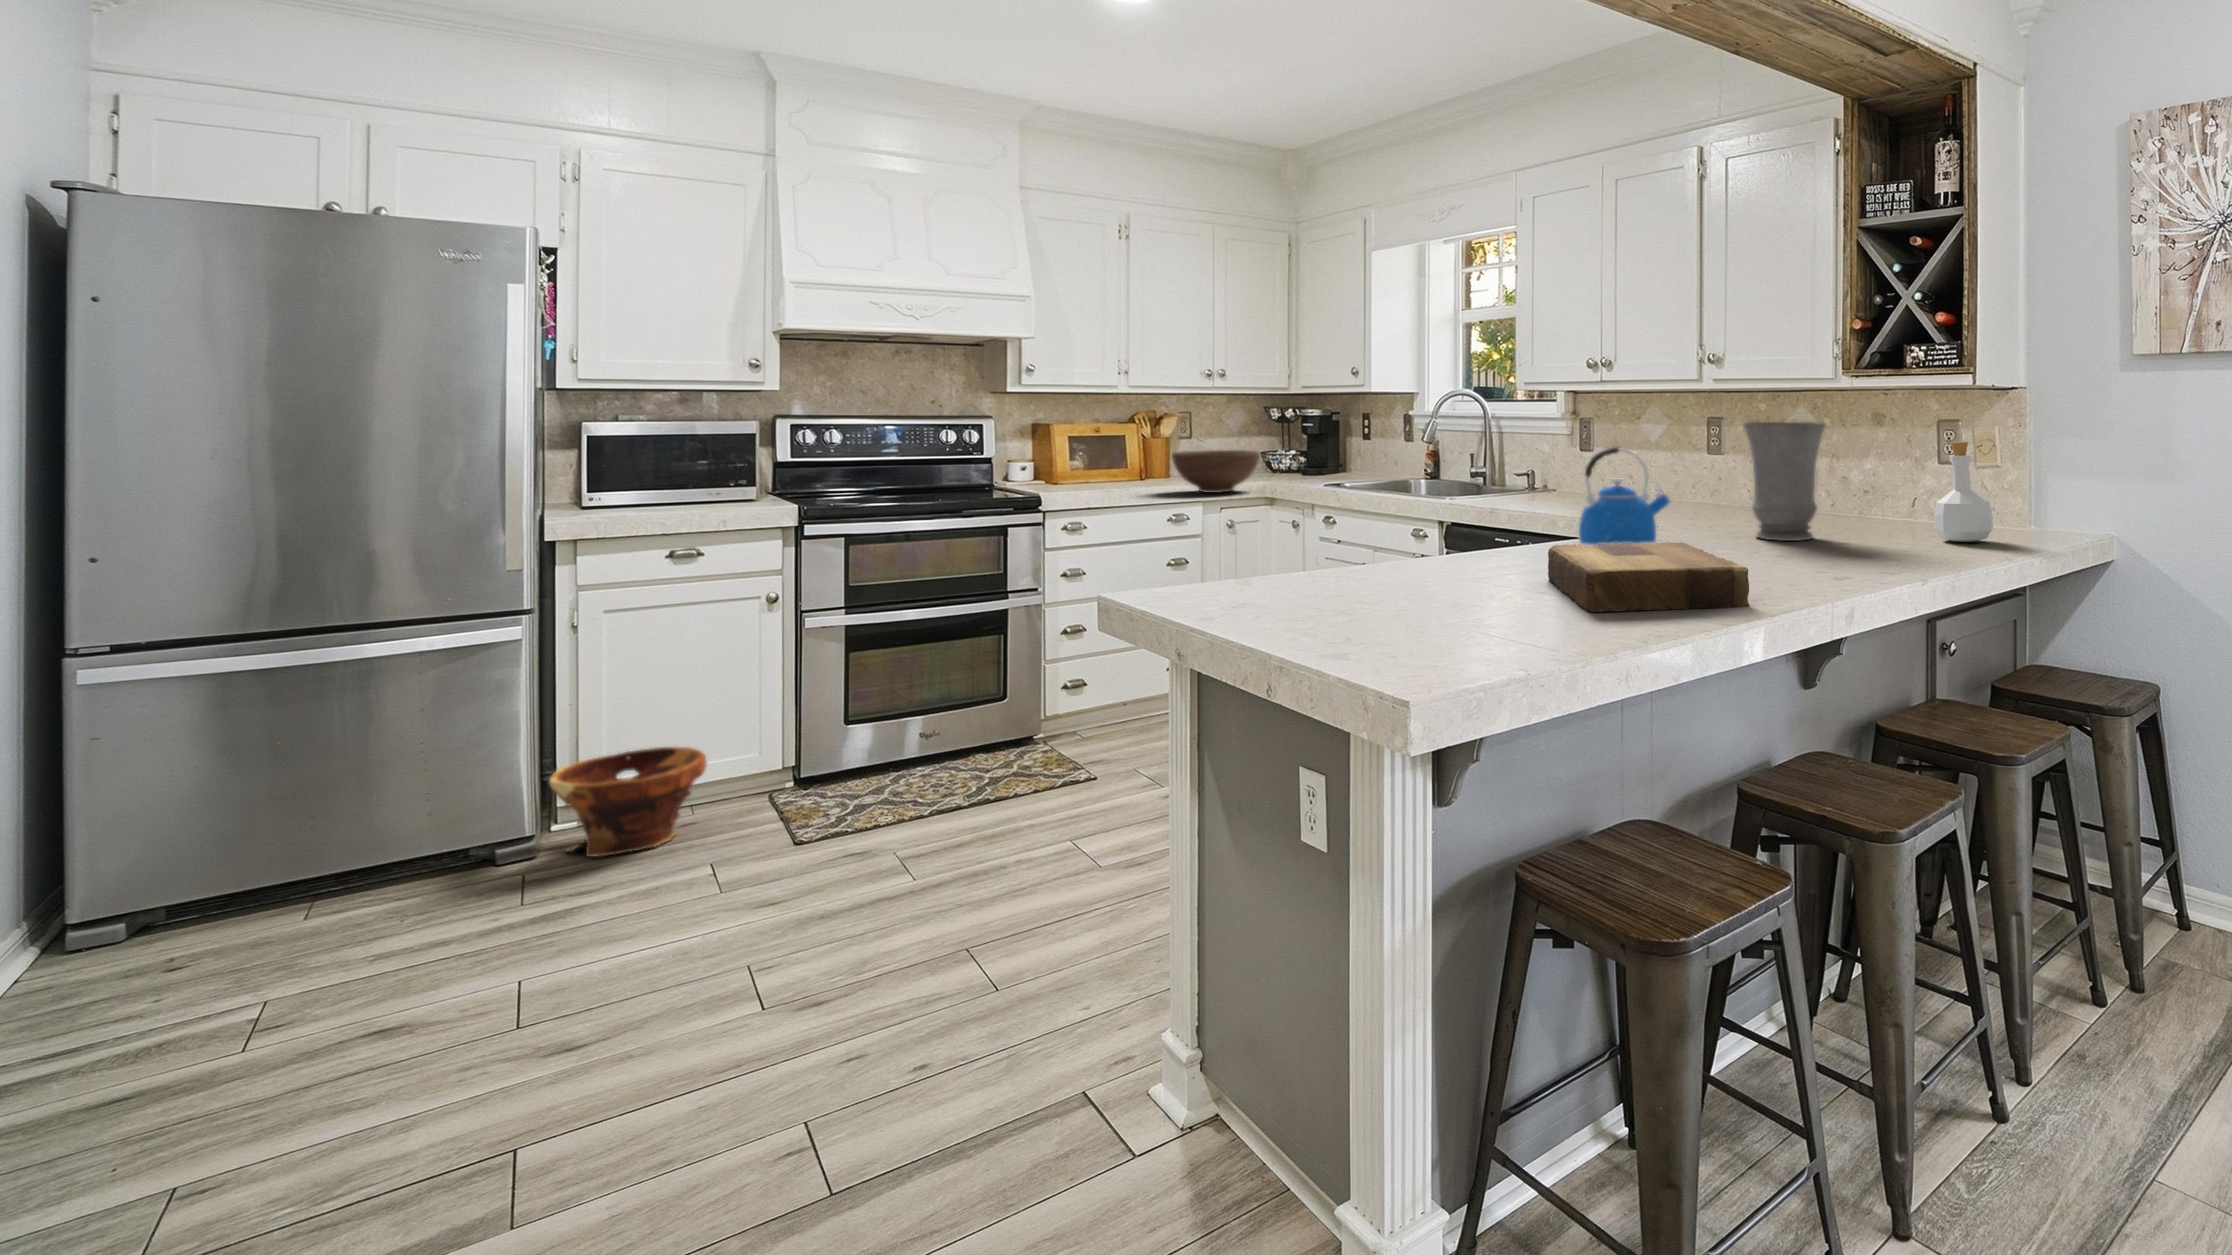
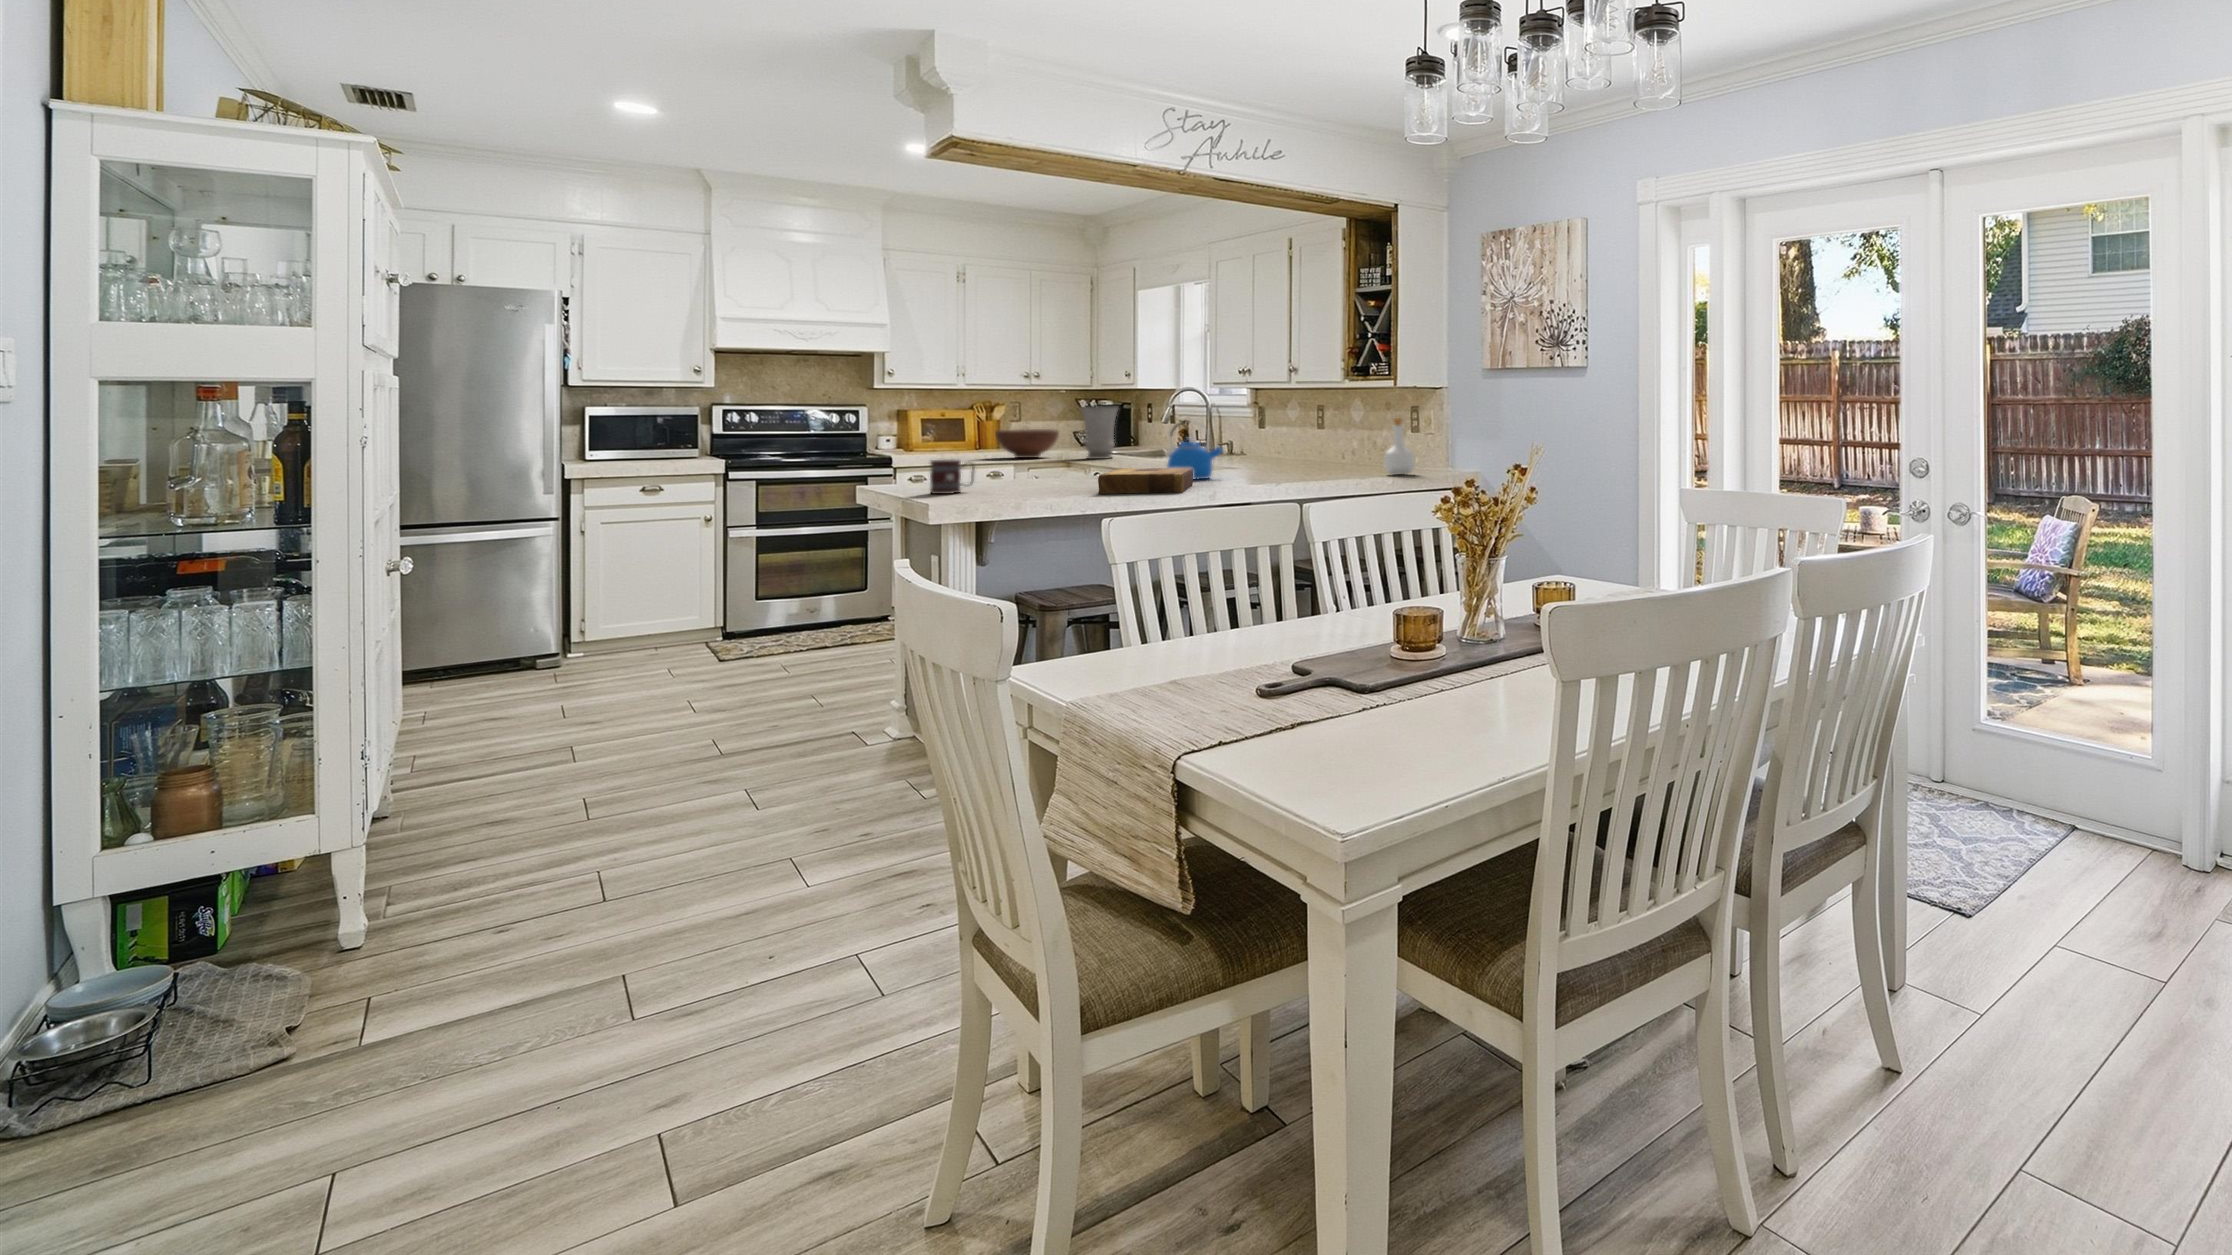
vase: present [1744,422,1826,541] -> present [1081,406,1118,459]
mug: none [1228,534,1306,608] -> present [930,459,974,494]
planter: present [549,747,707,857] -> none [570,606,666,664]

